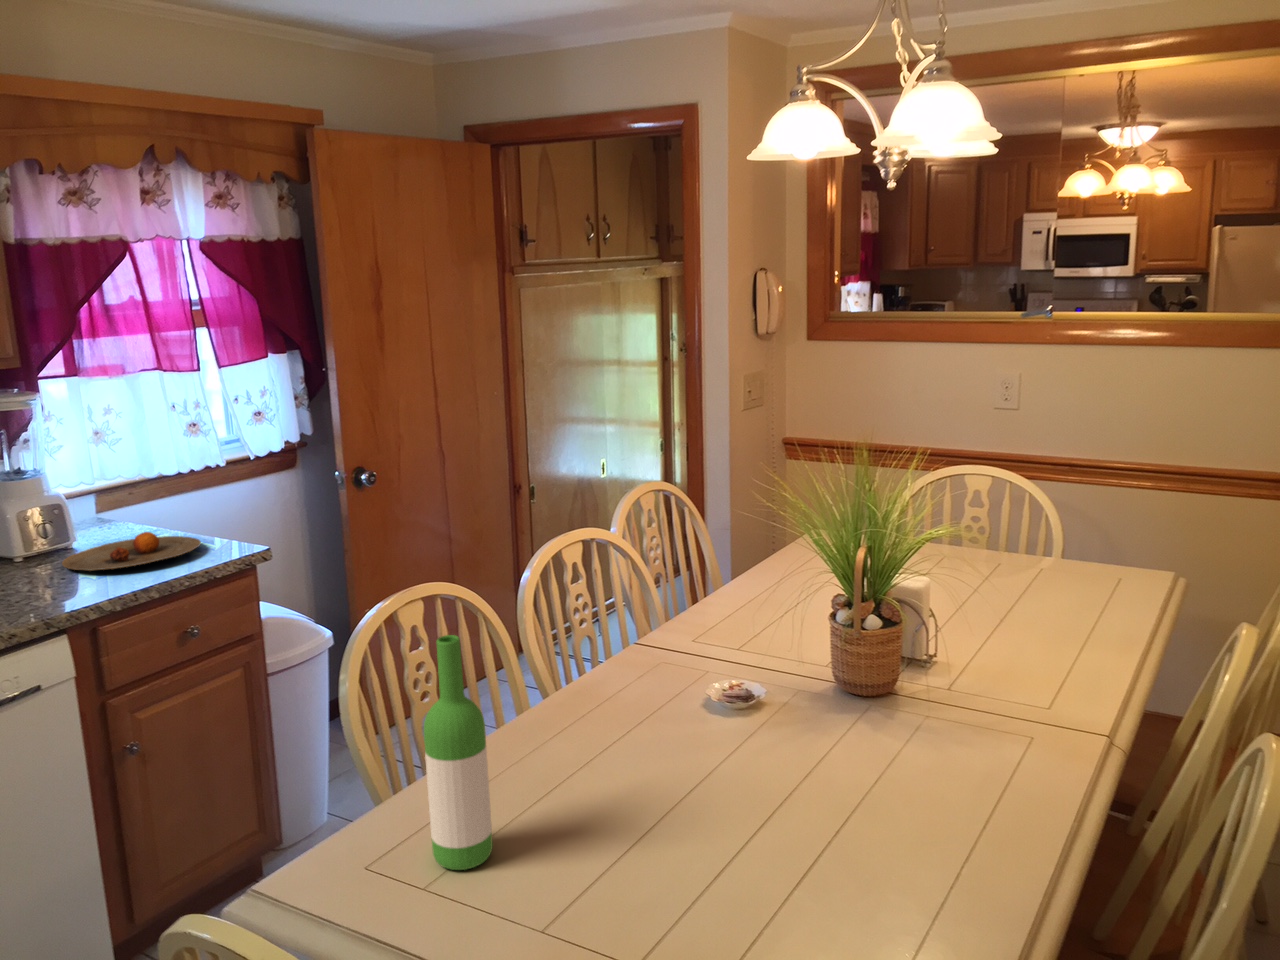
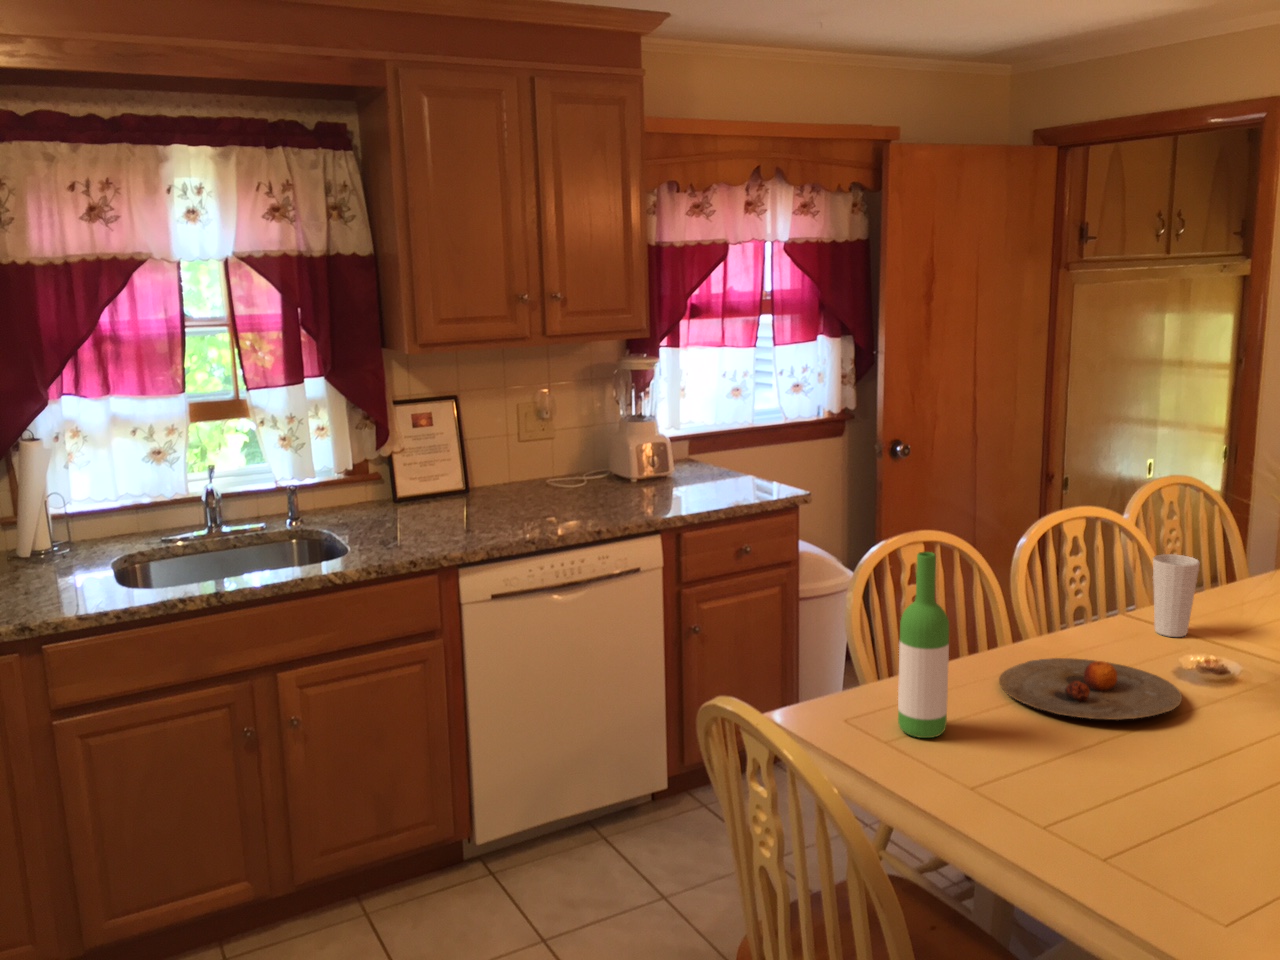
plate: present [62,532,201,570] -> present [999,658,1182,720]
cup: none [662,573,707,661] -> present [1153,554,1200,637]

